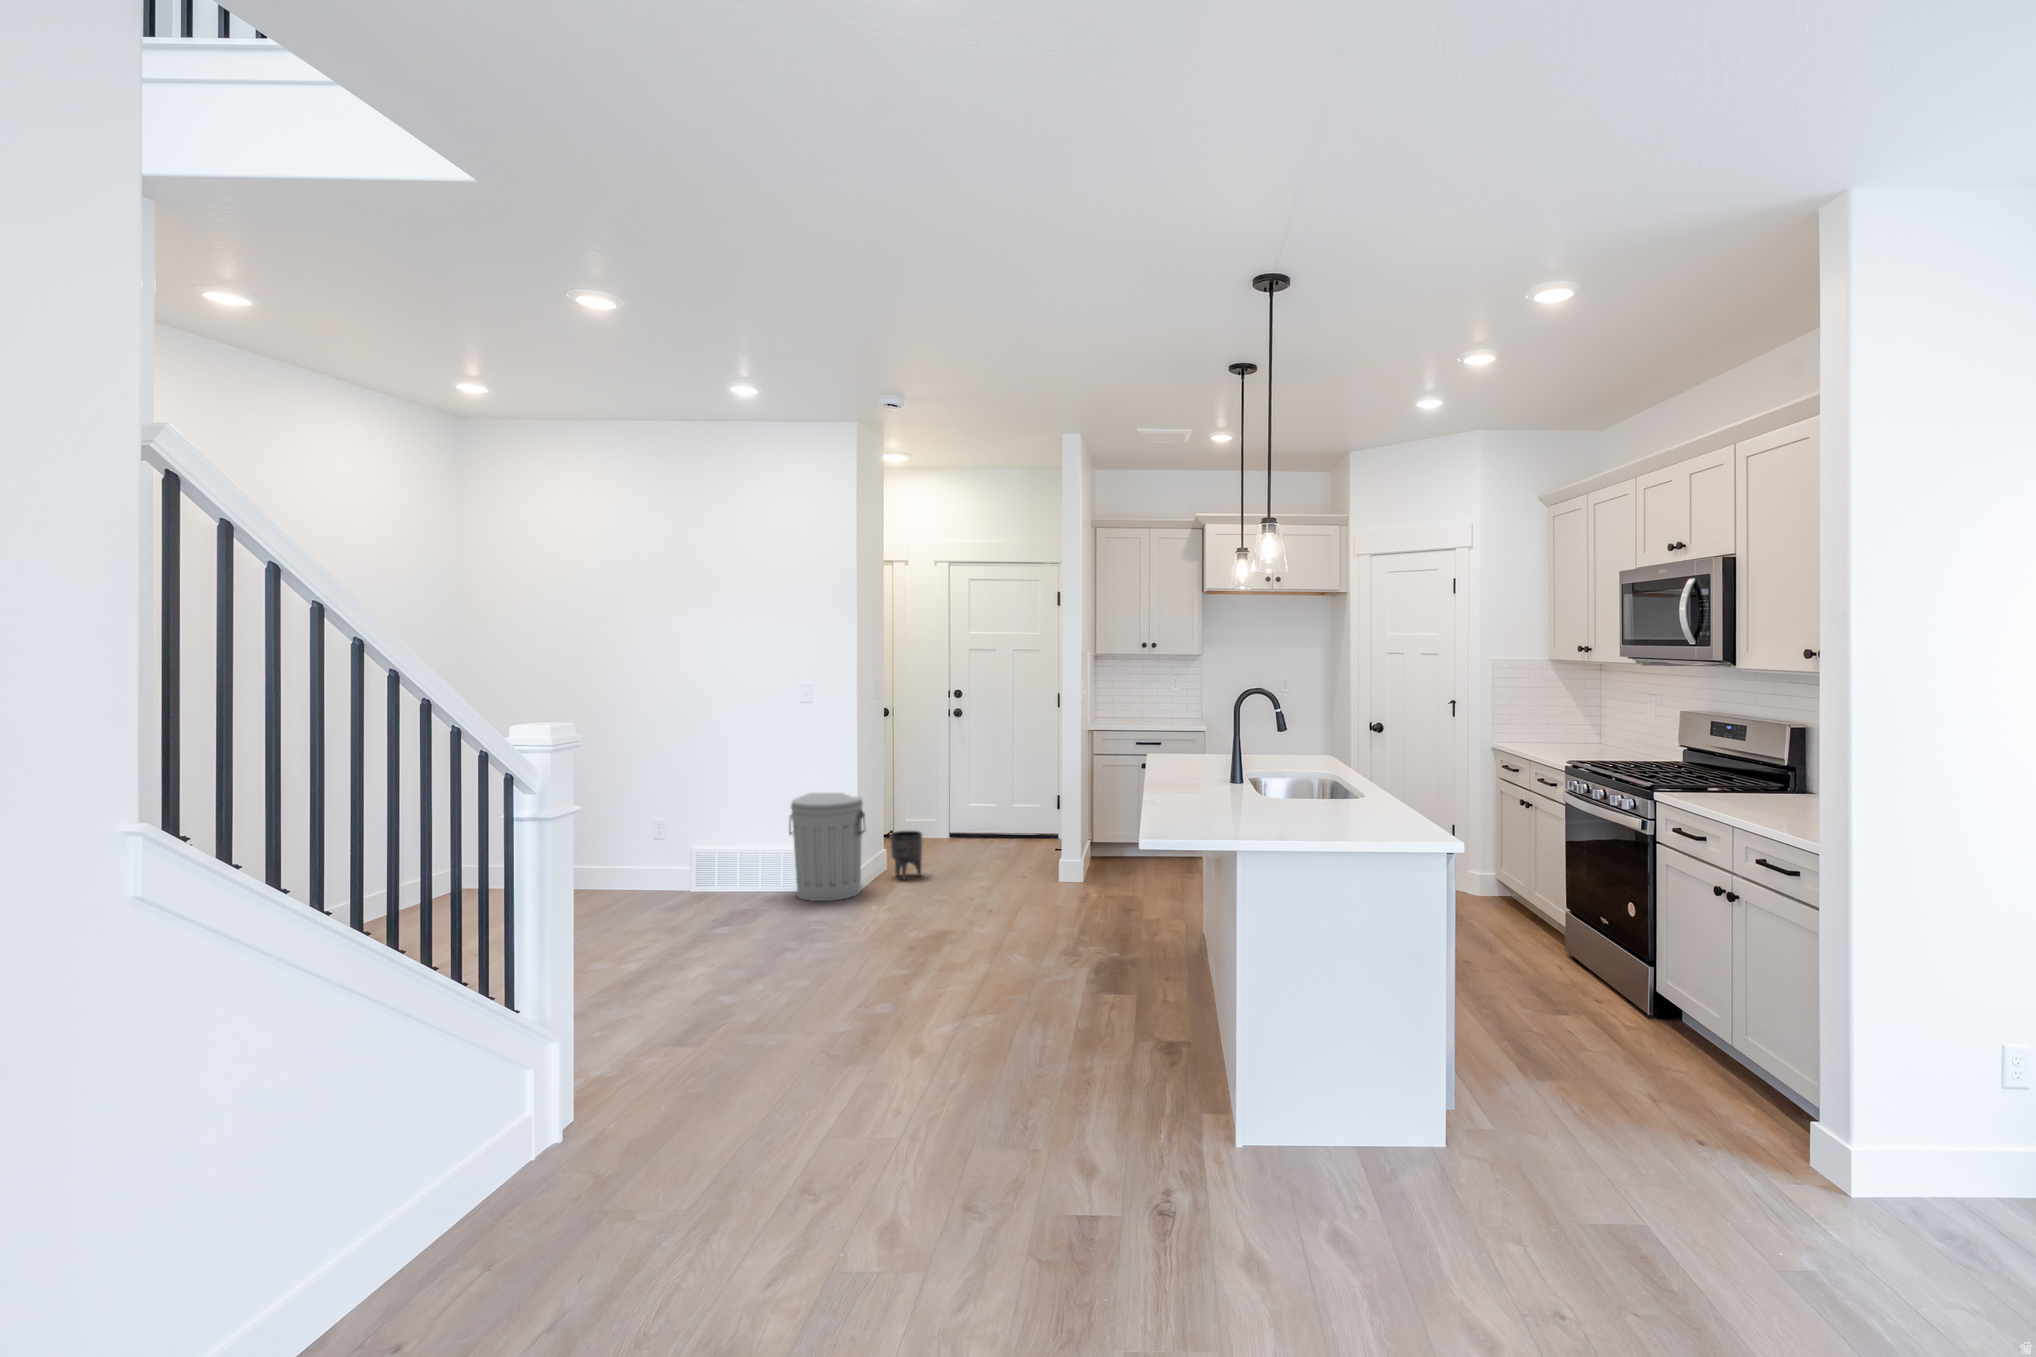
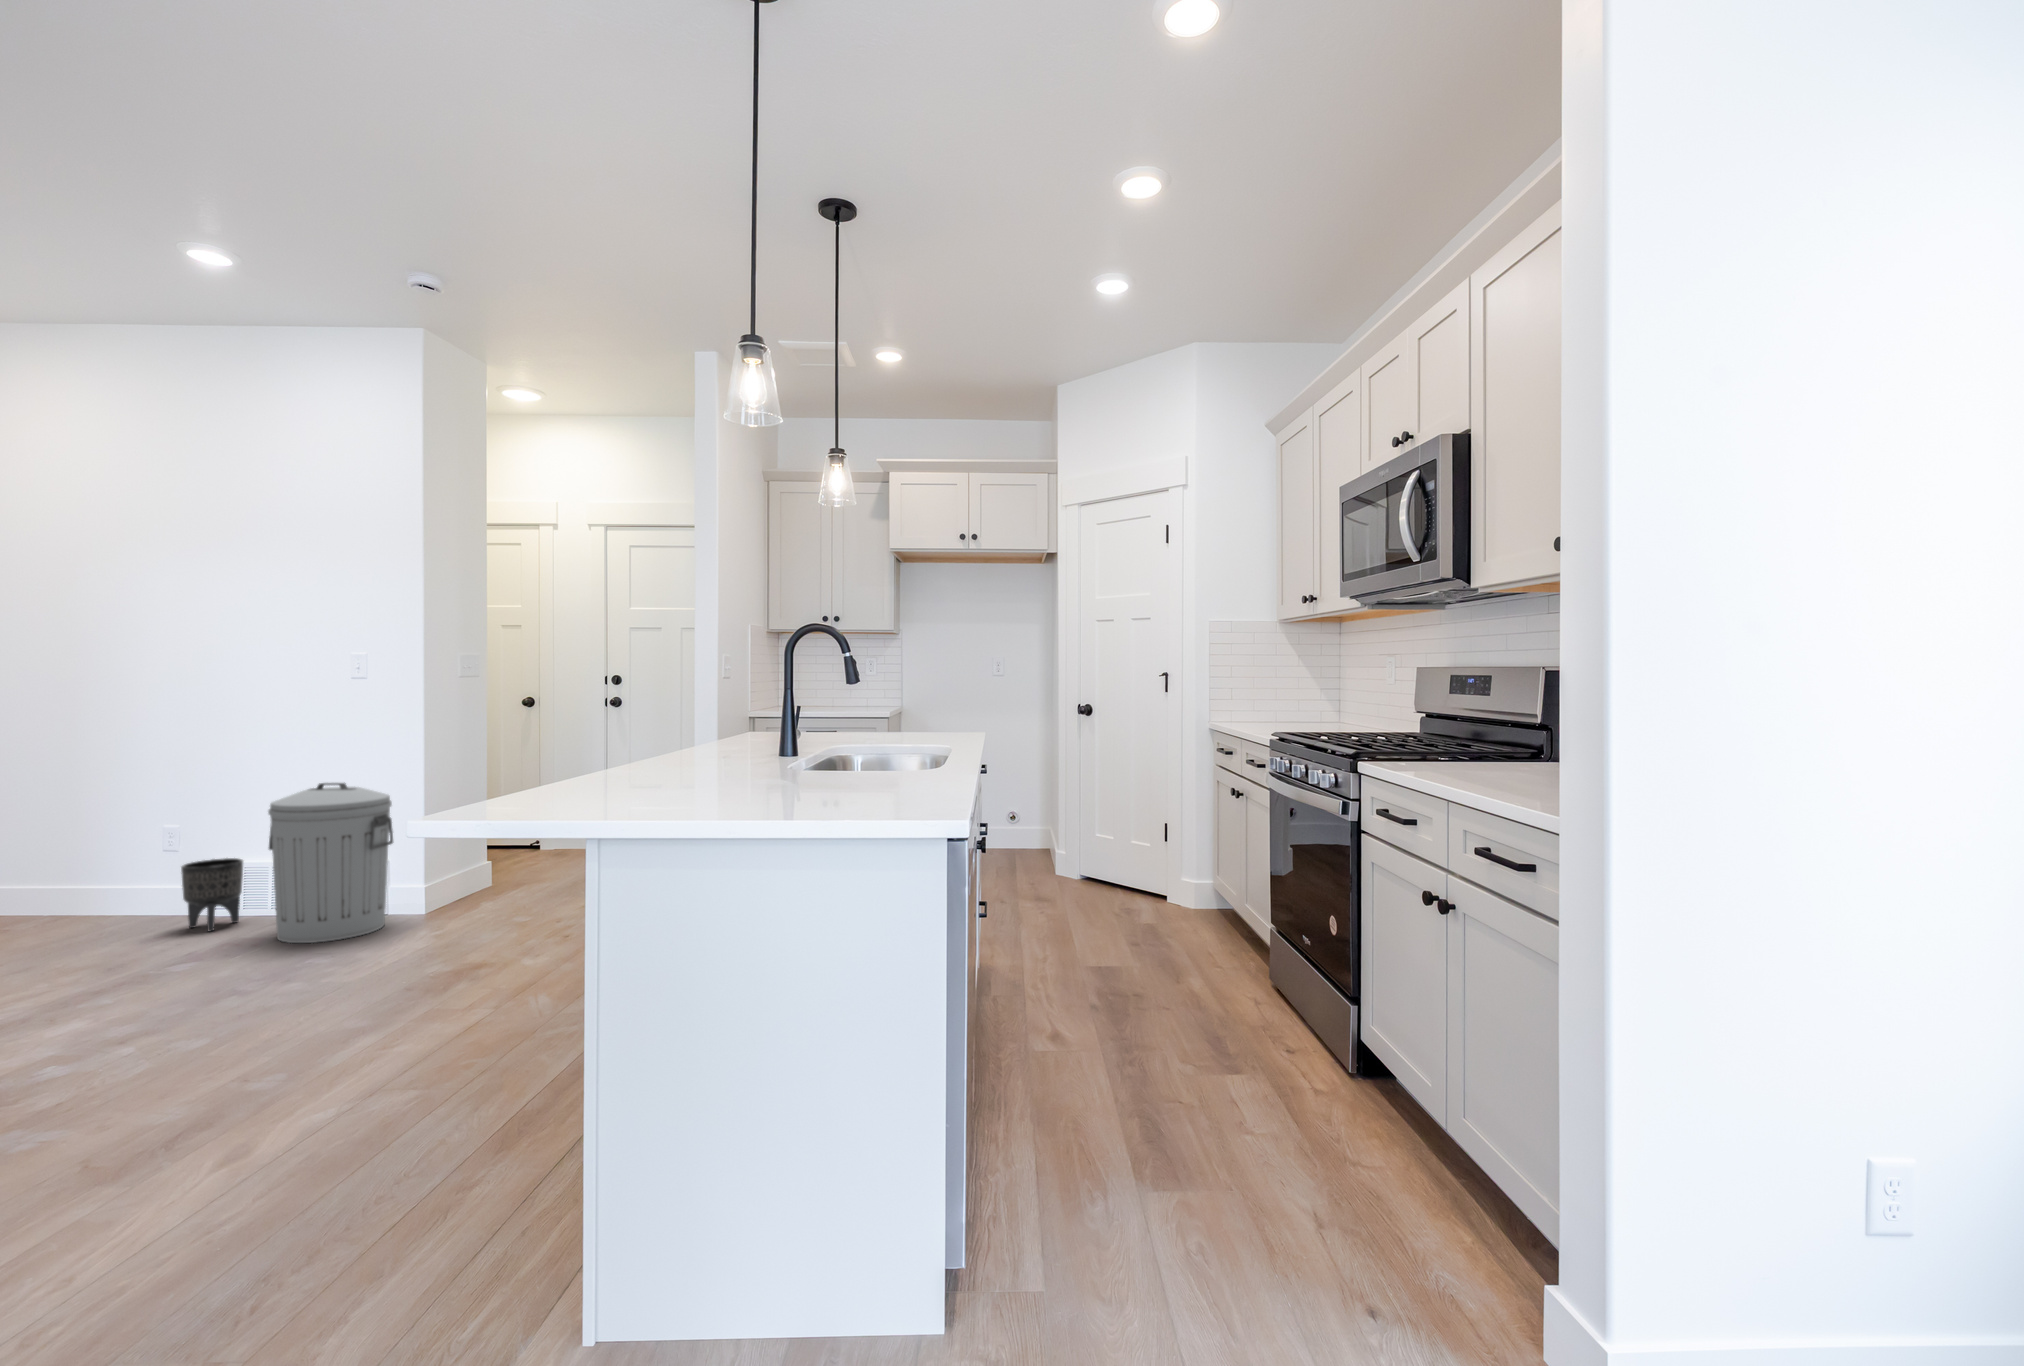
planter: present [890,830,923,880] -> present [181,858,244,932]

